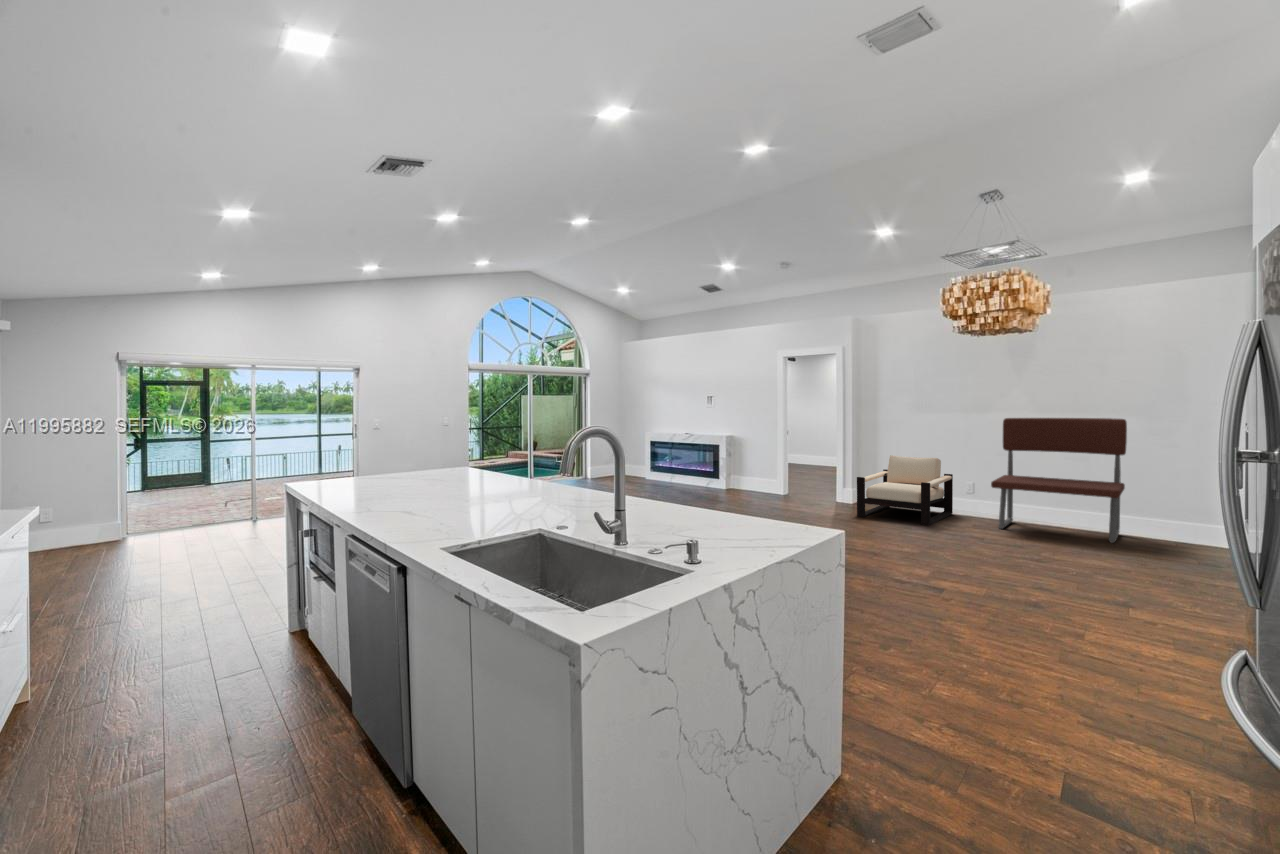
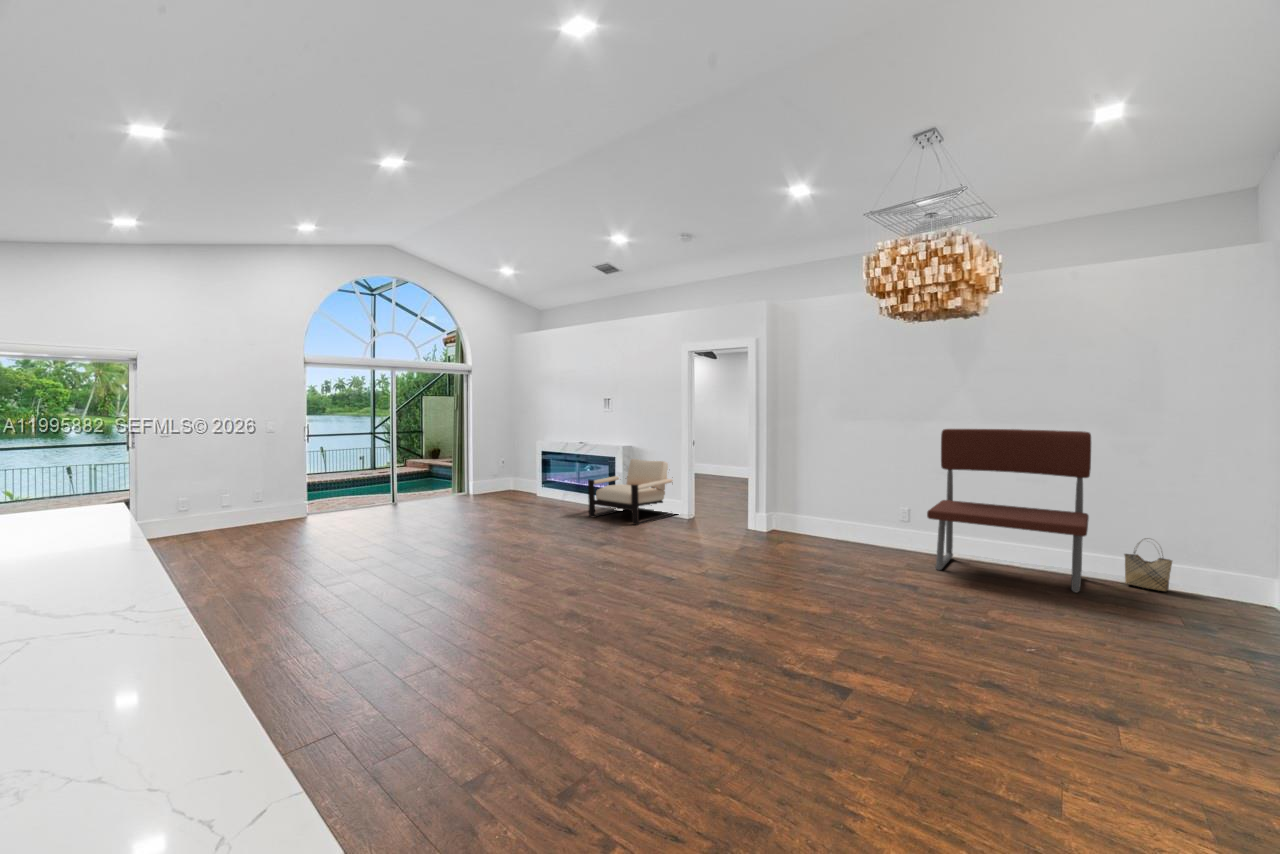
armchair: present [857,455,953,525] -> present [588,459,675,525]
woven basket: none [1154,502,1193,543] -> present [1124,542,1172,591]

